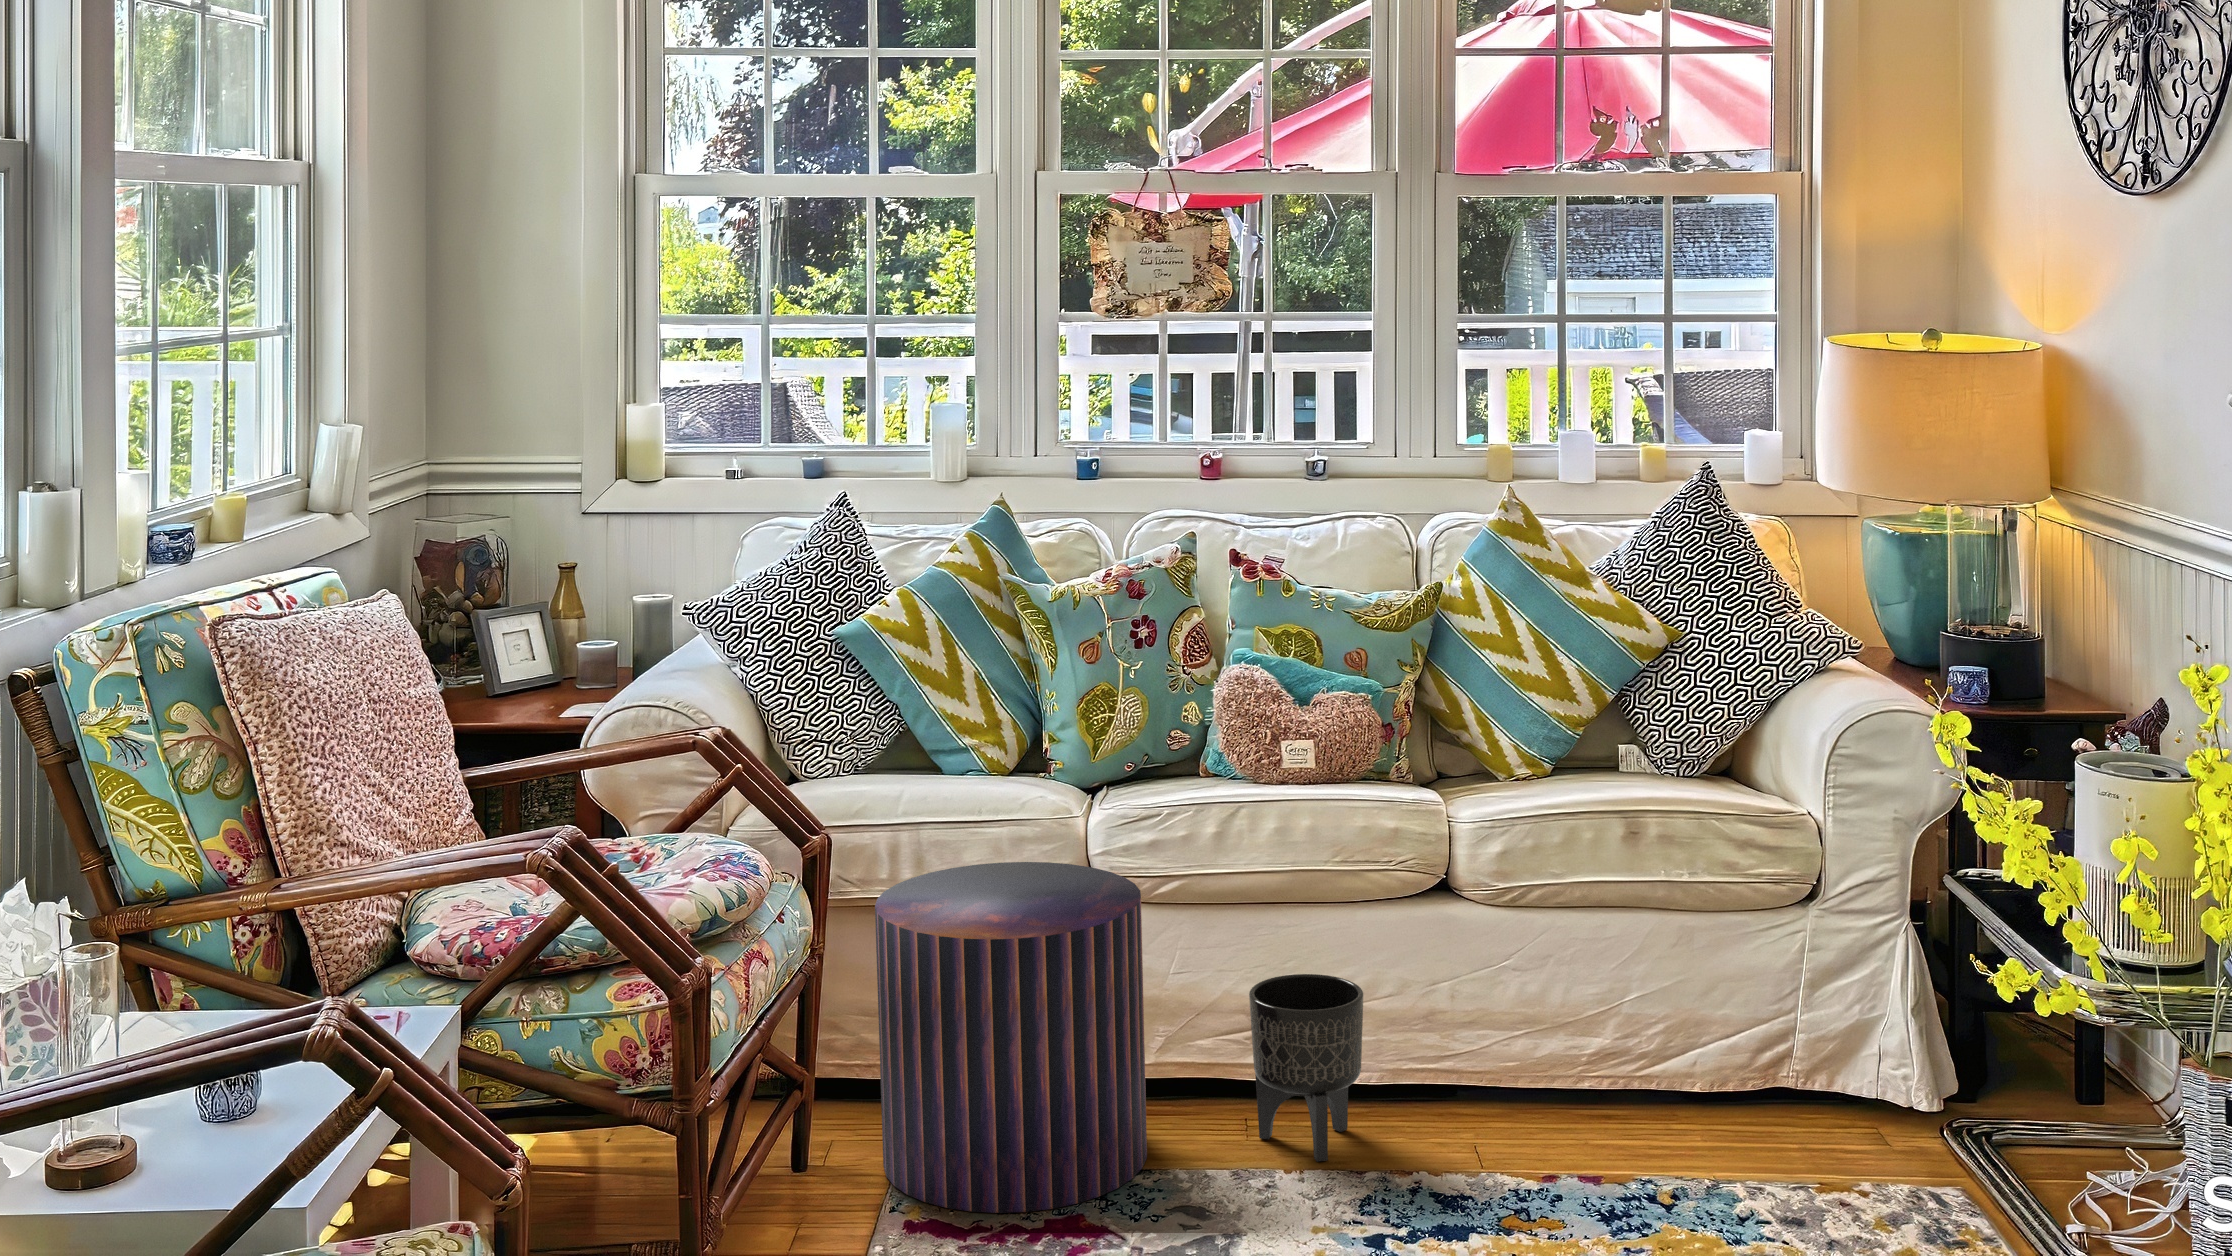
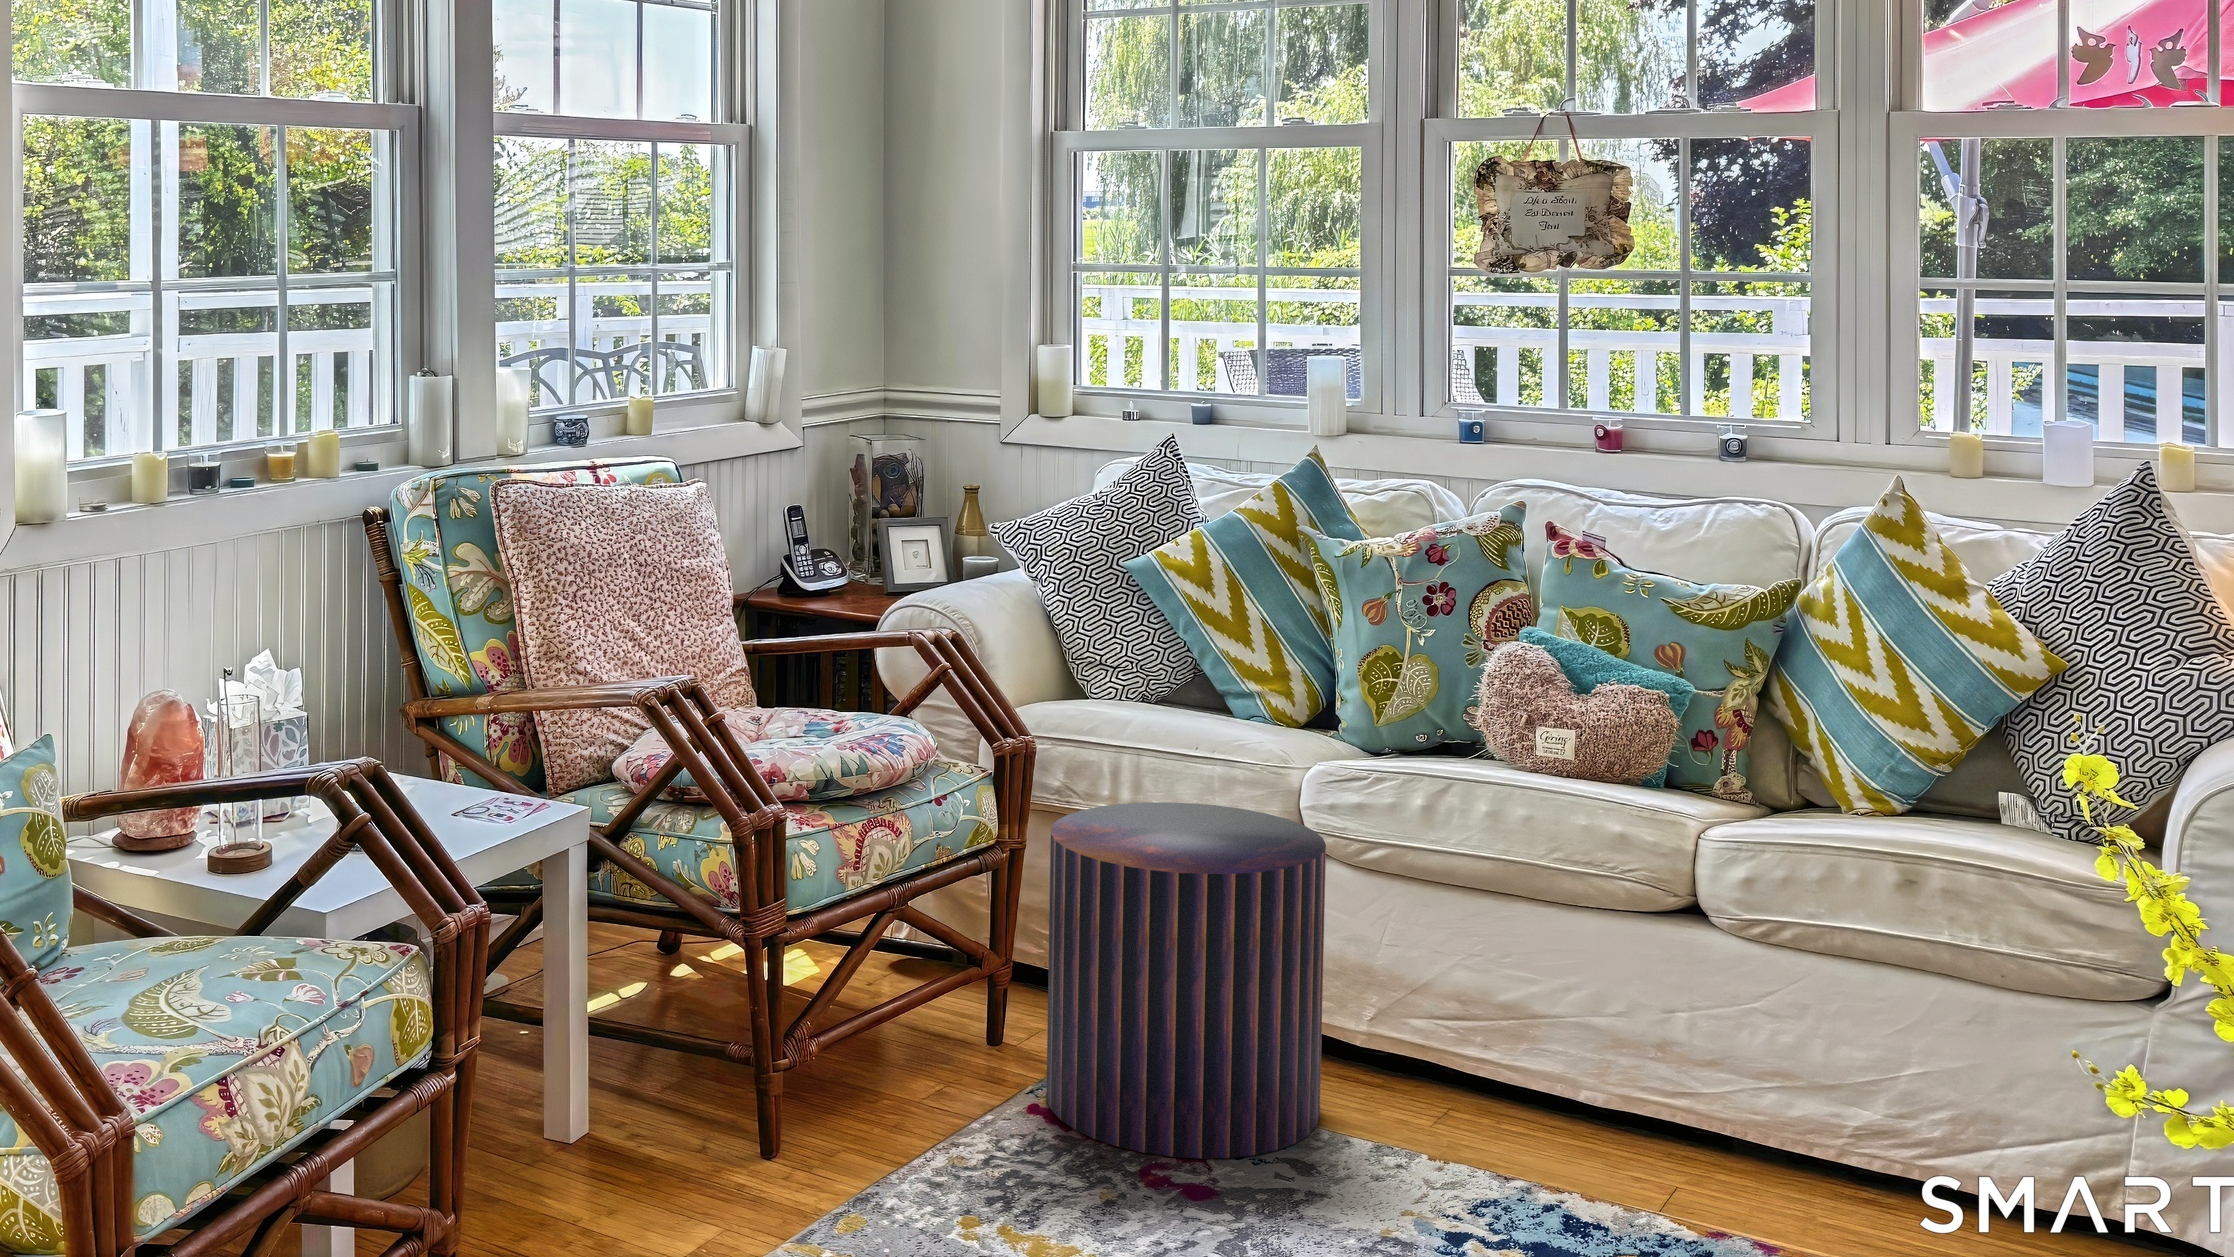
planter: present [1249,974,1363,1162] -> none [1433,976,1565,1186]

